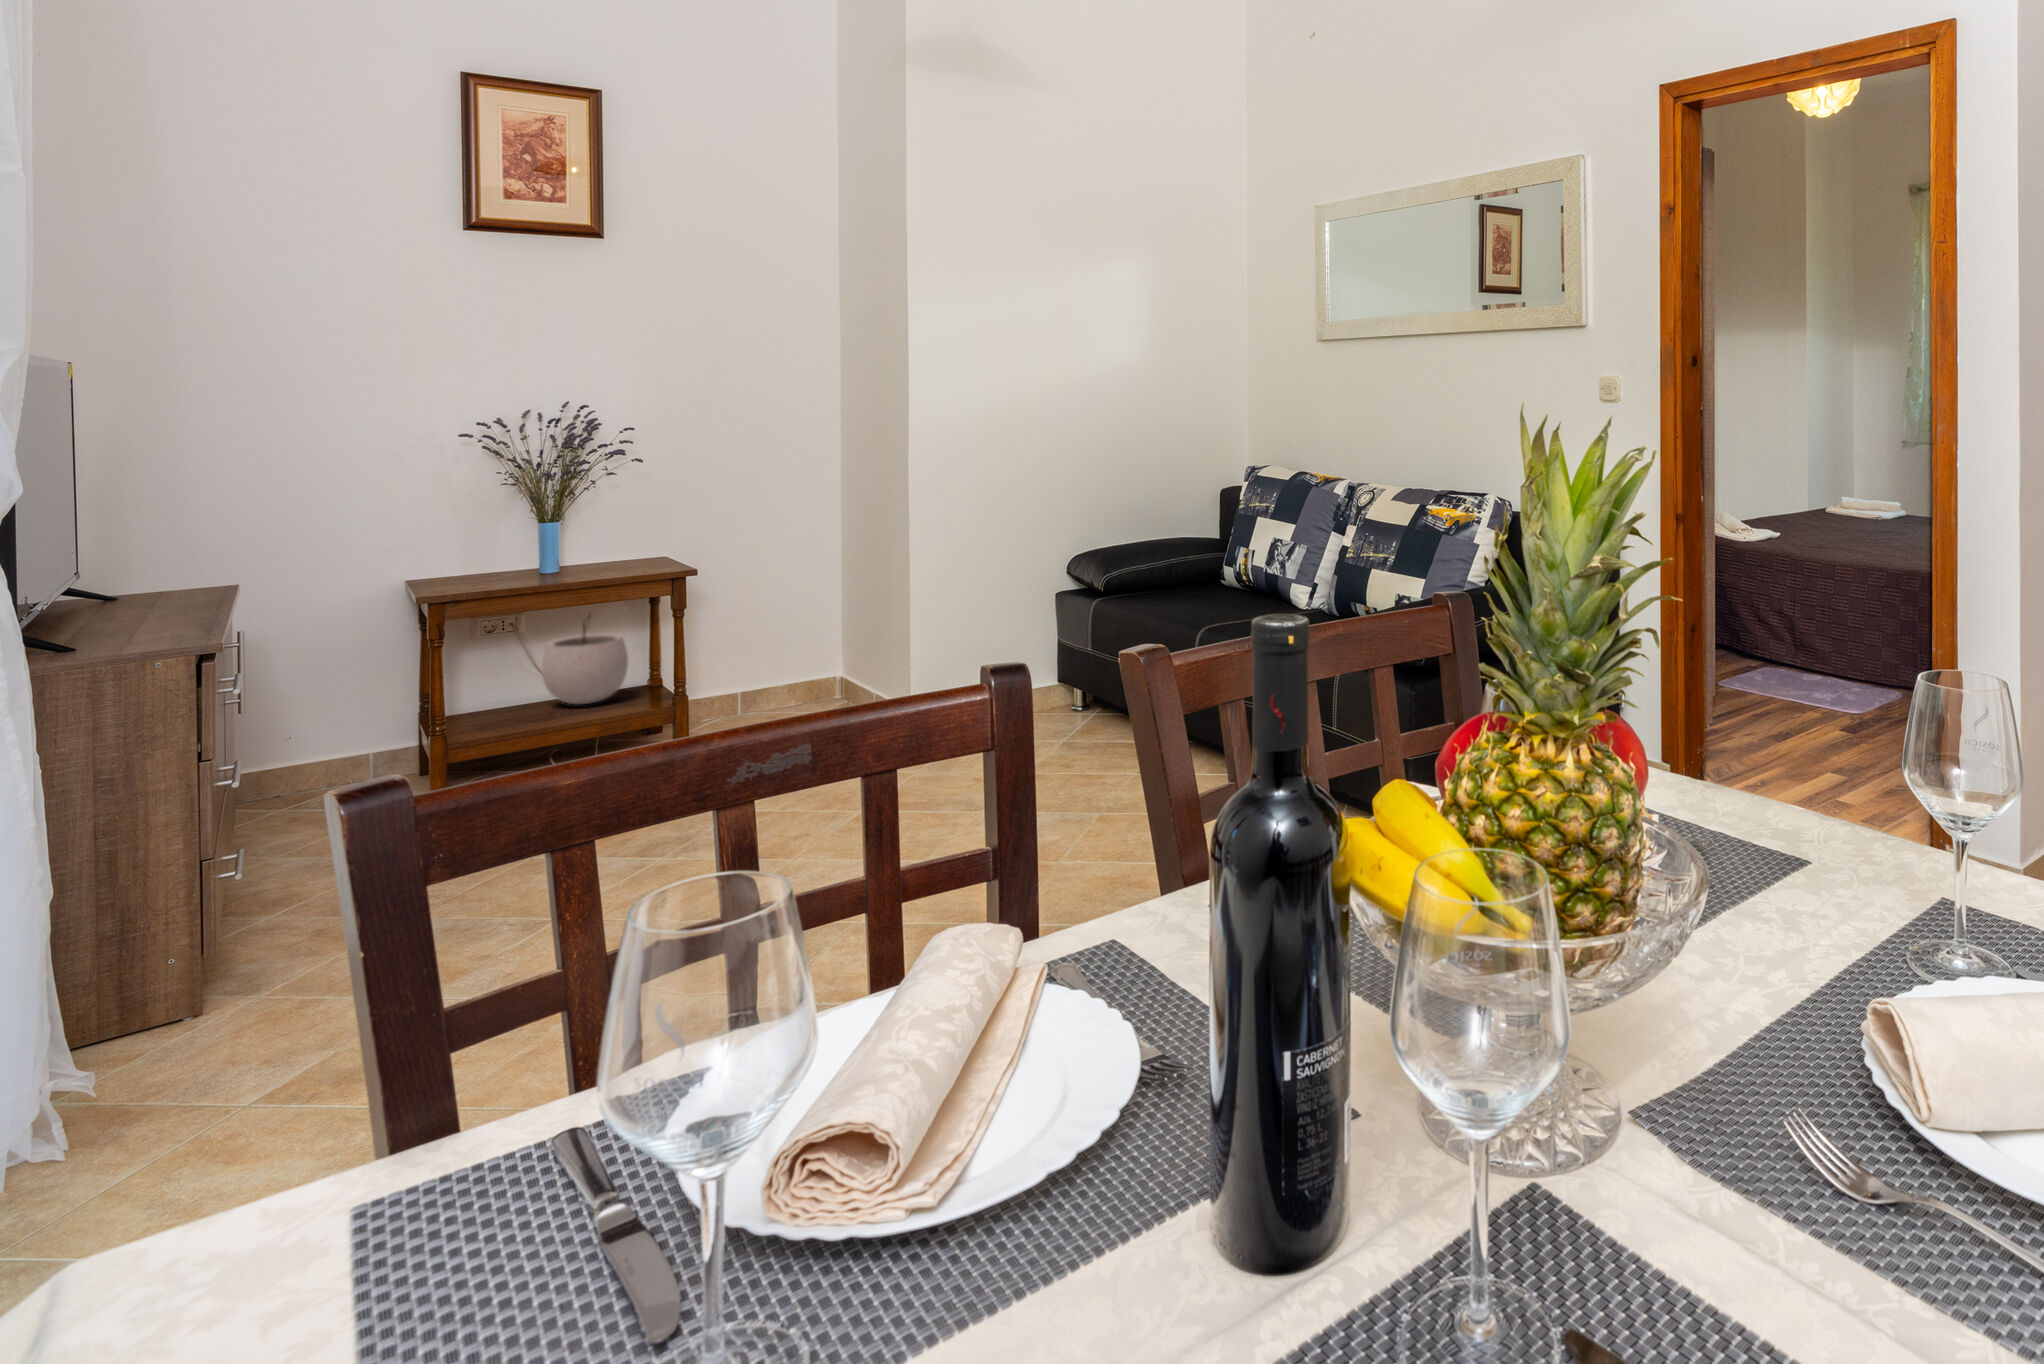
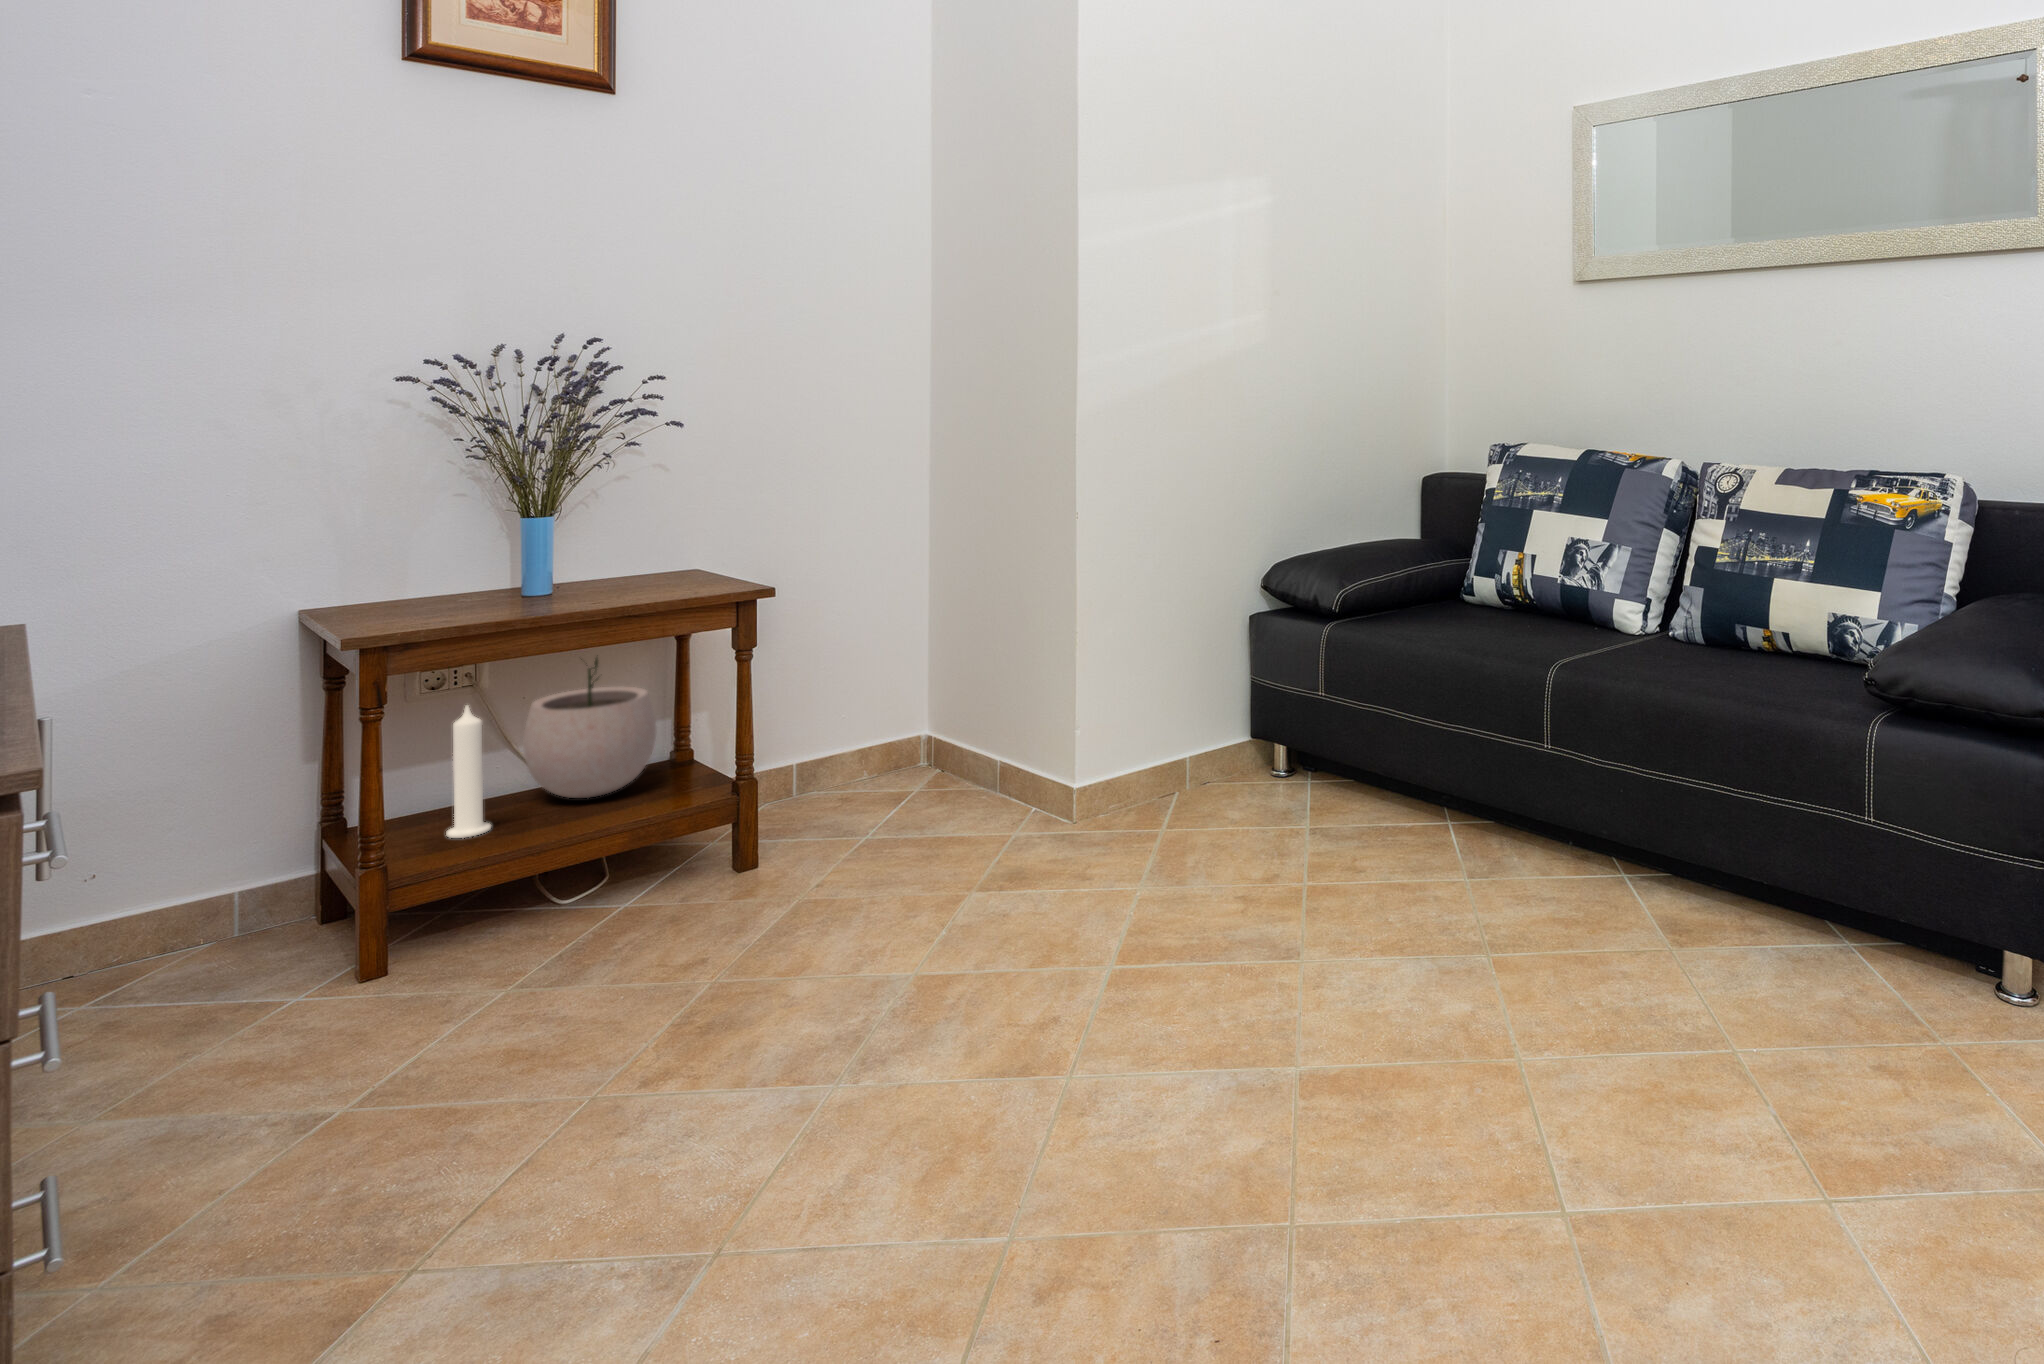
candle: none [489,641,517,724] -> present [446,706,491,838]

